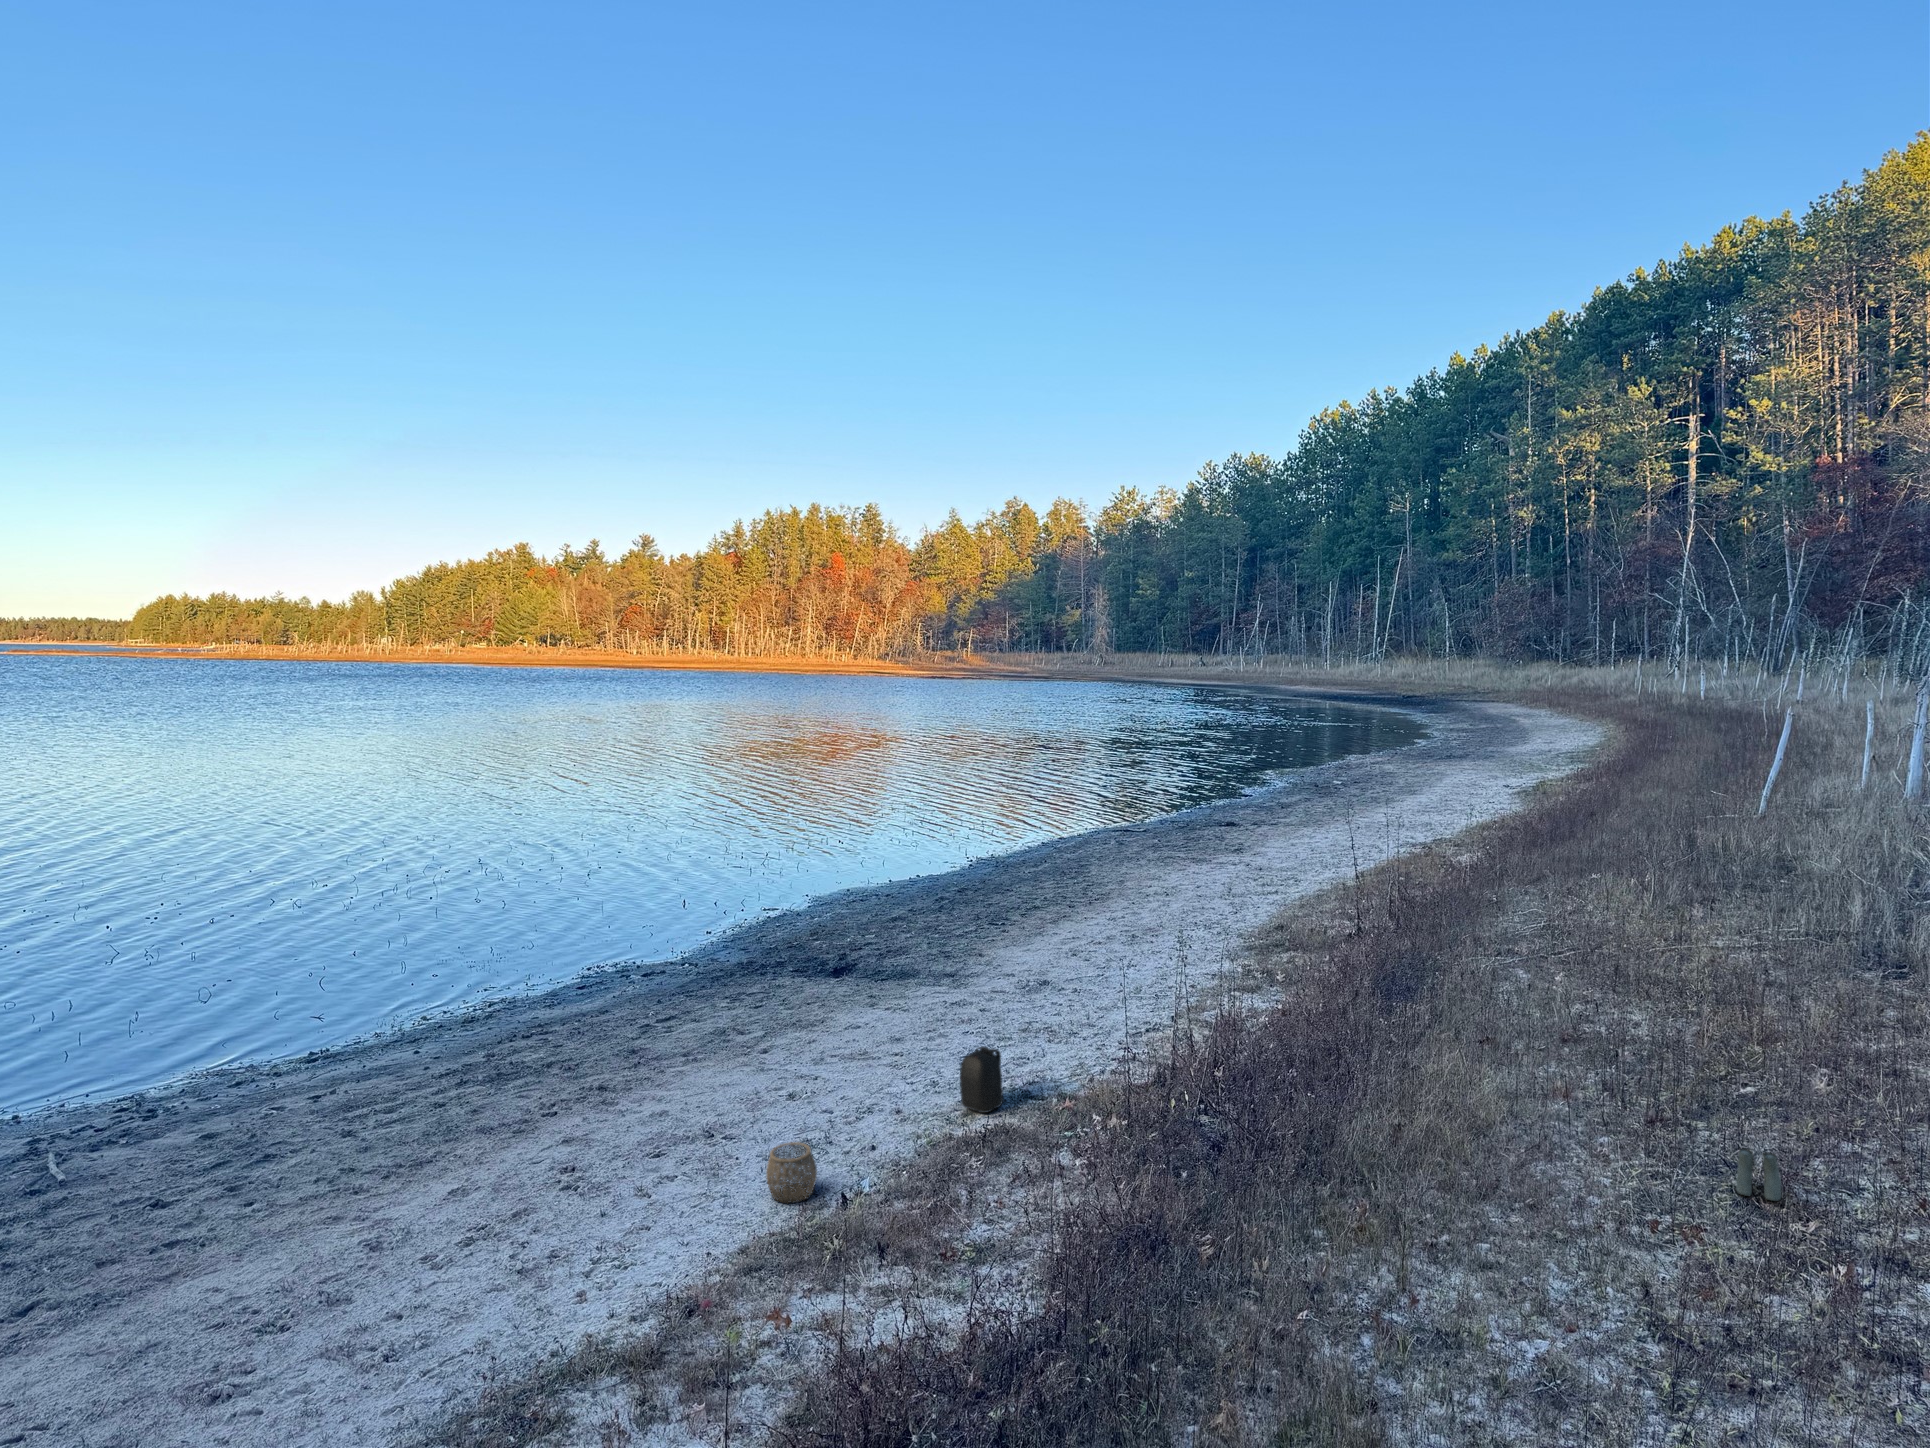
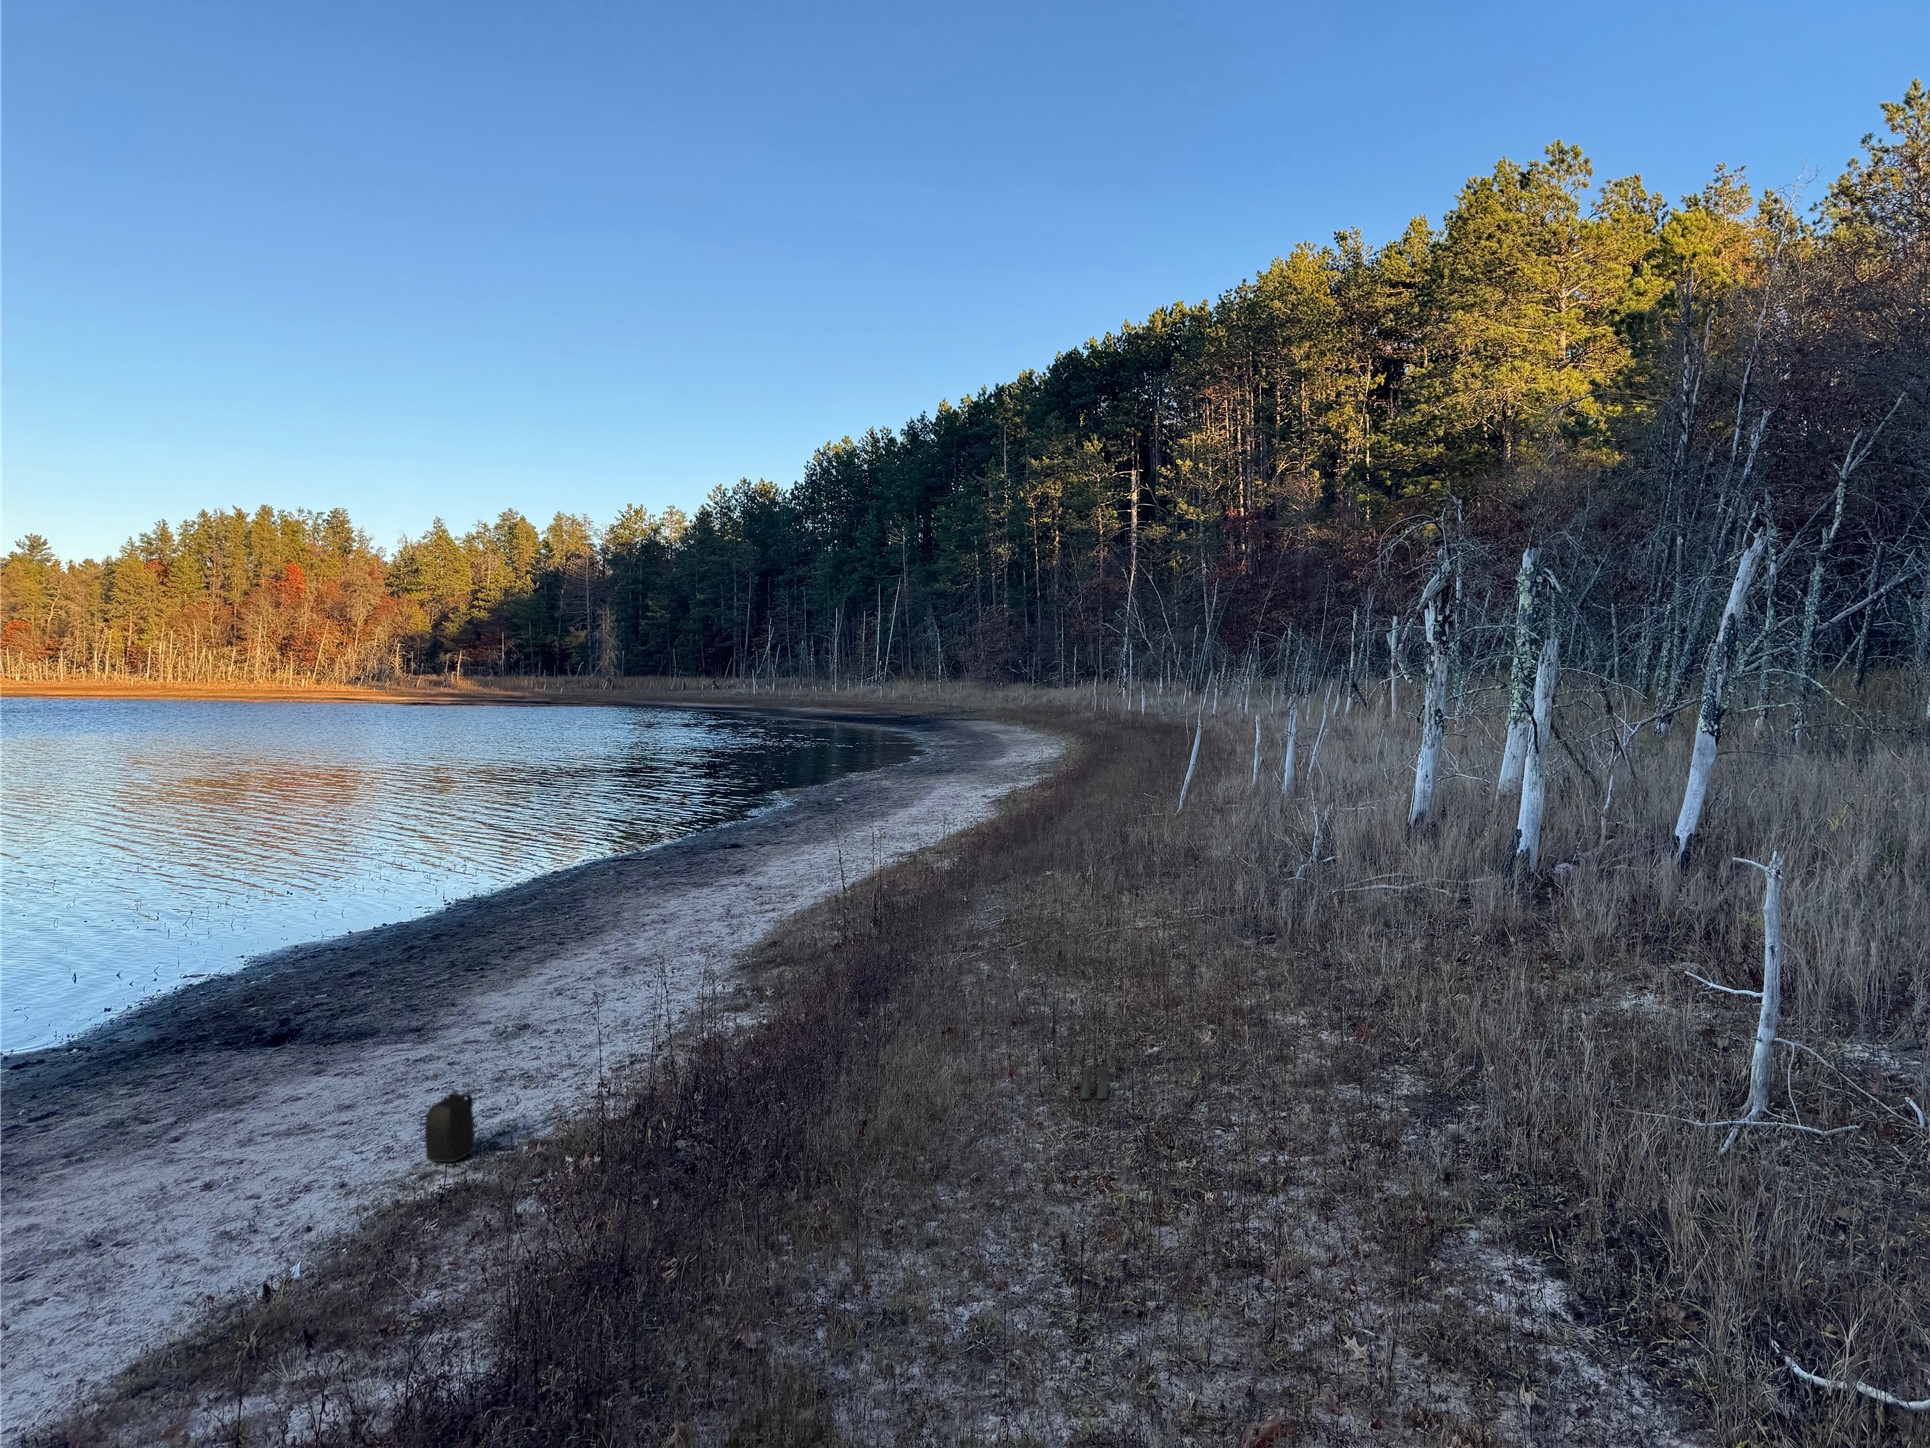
woven basket: present [766,1142,817,1203] -> none [183,1226,252,1295]

